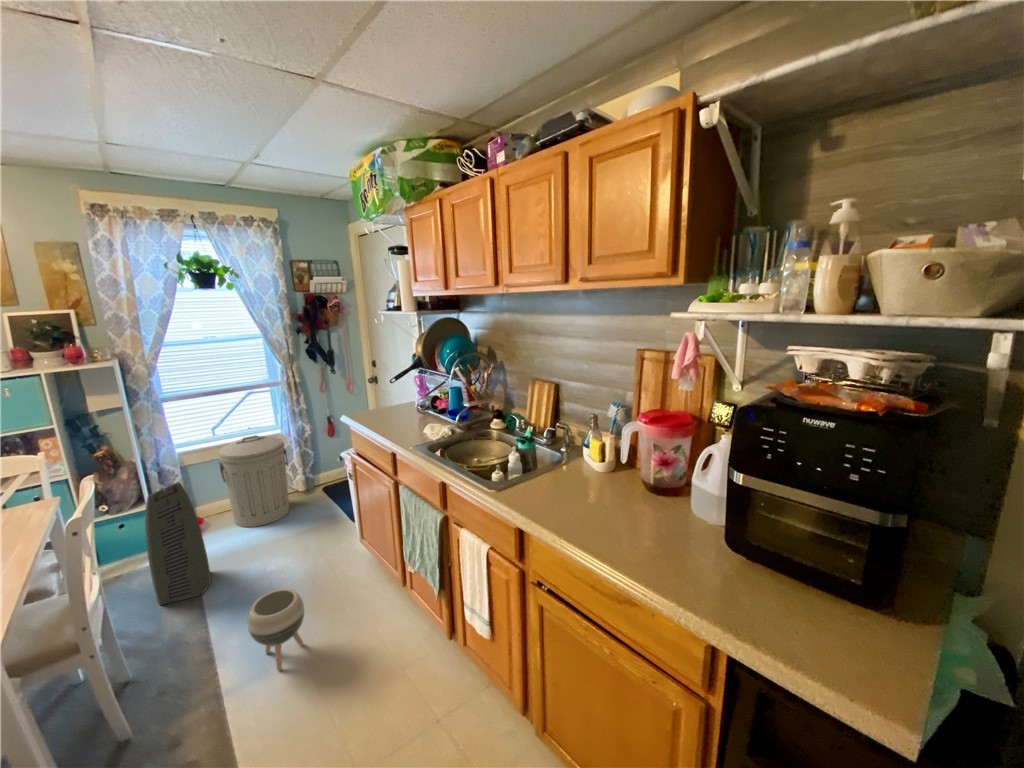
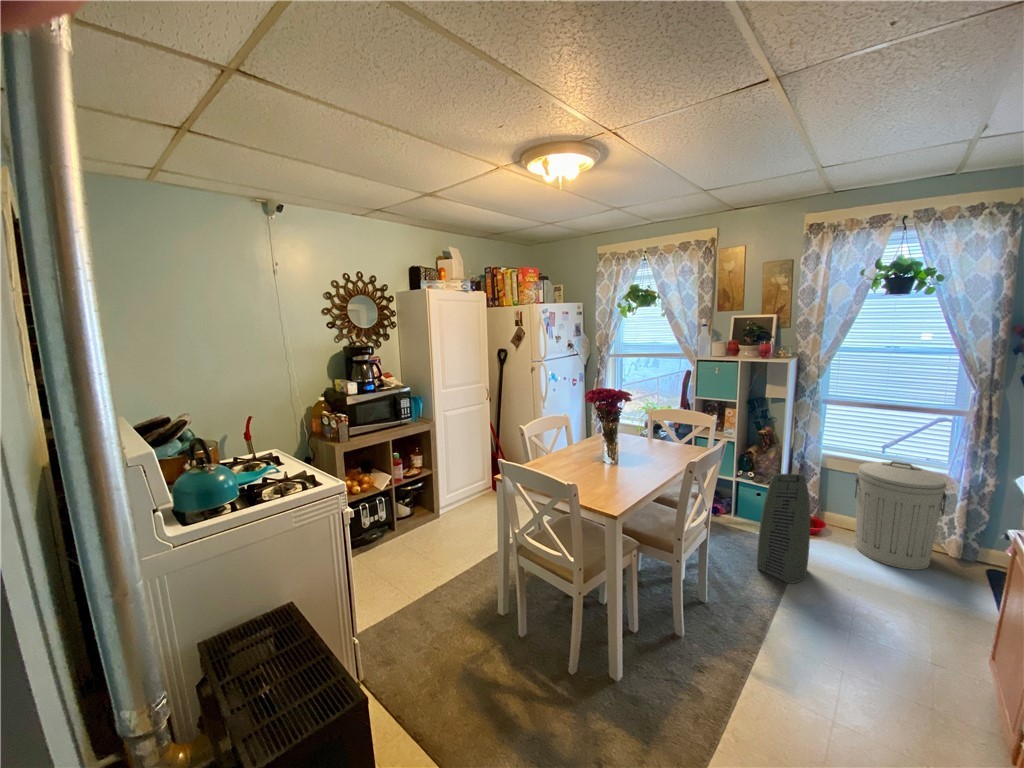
planter: present [247,589,305,671] -> none [803,618,874,707]

